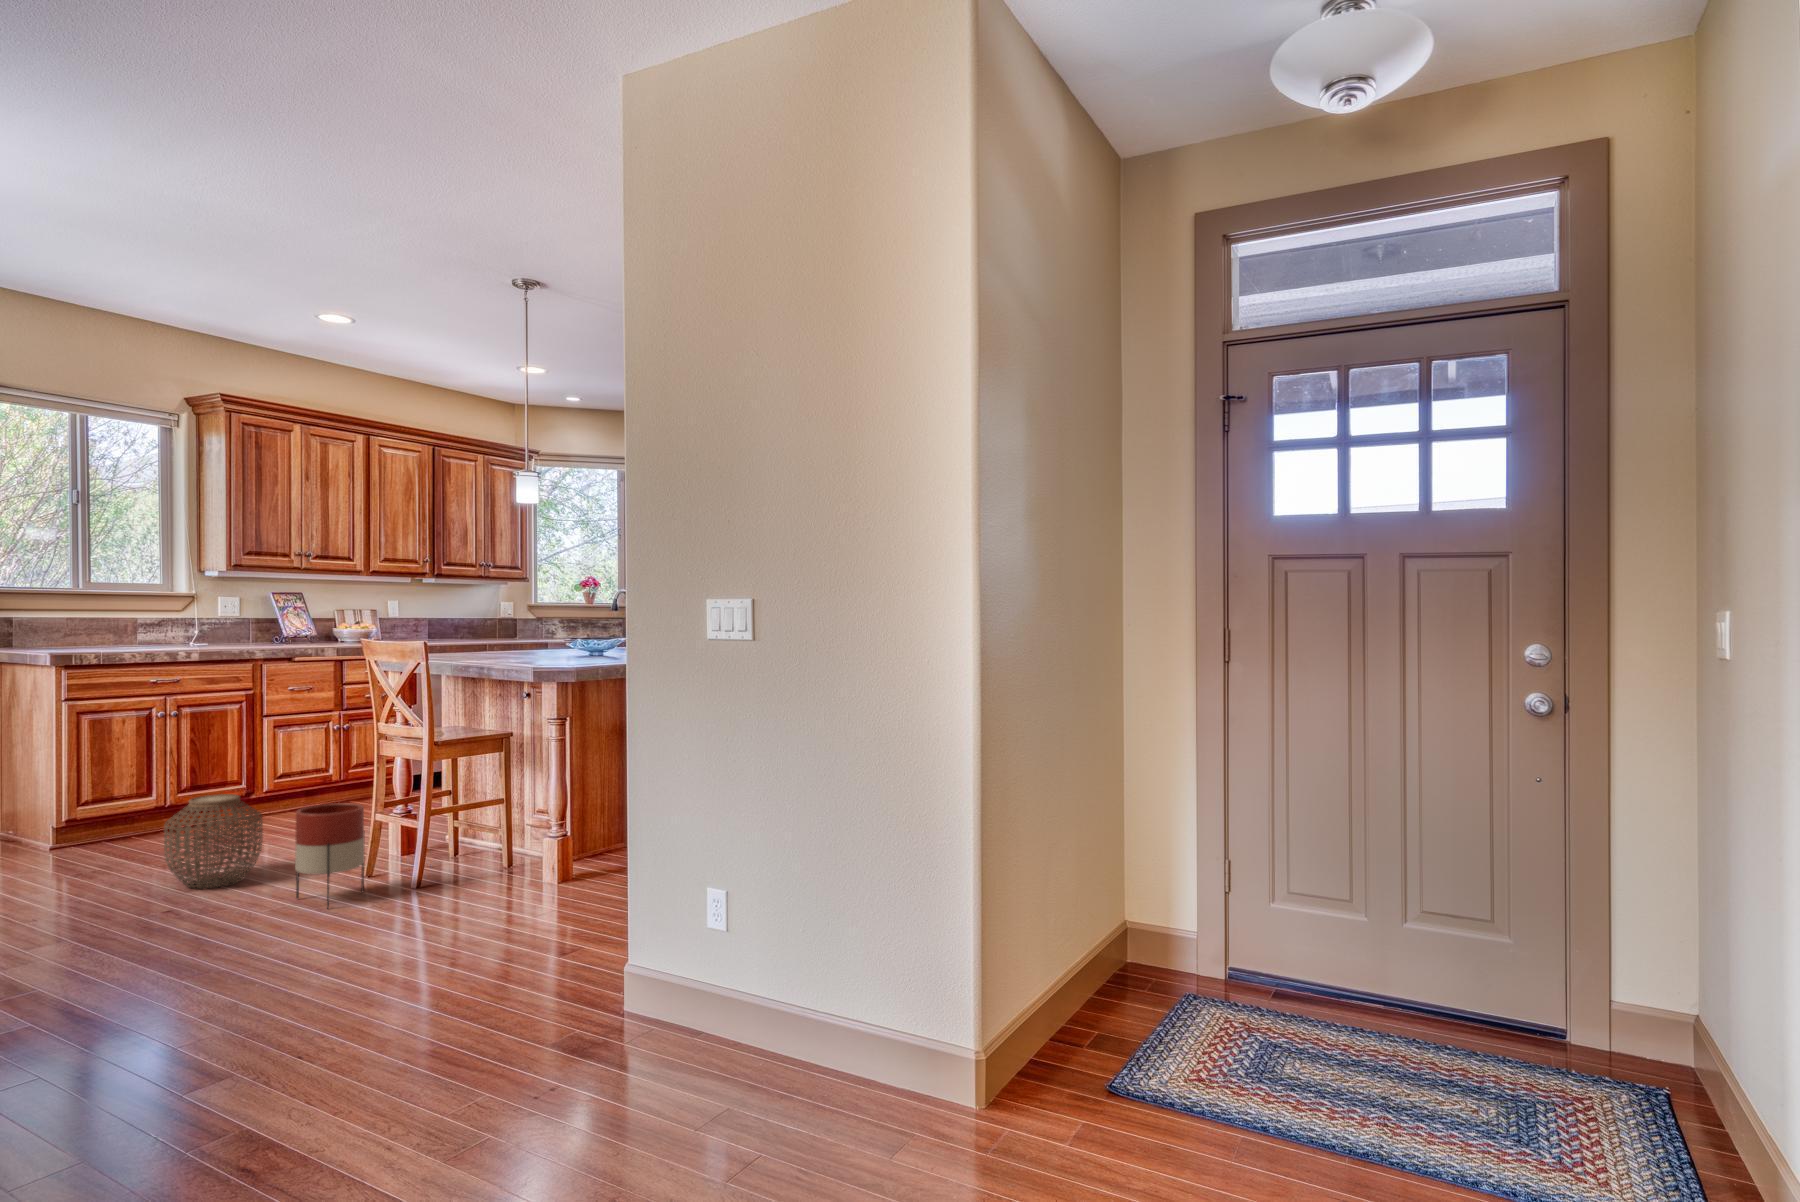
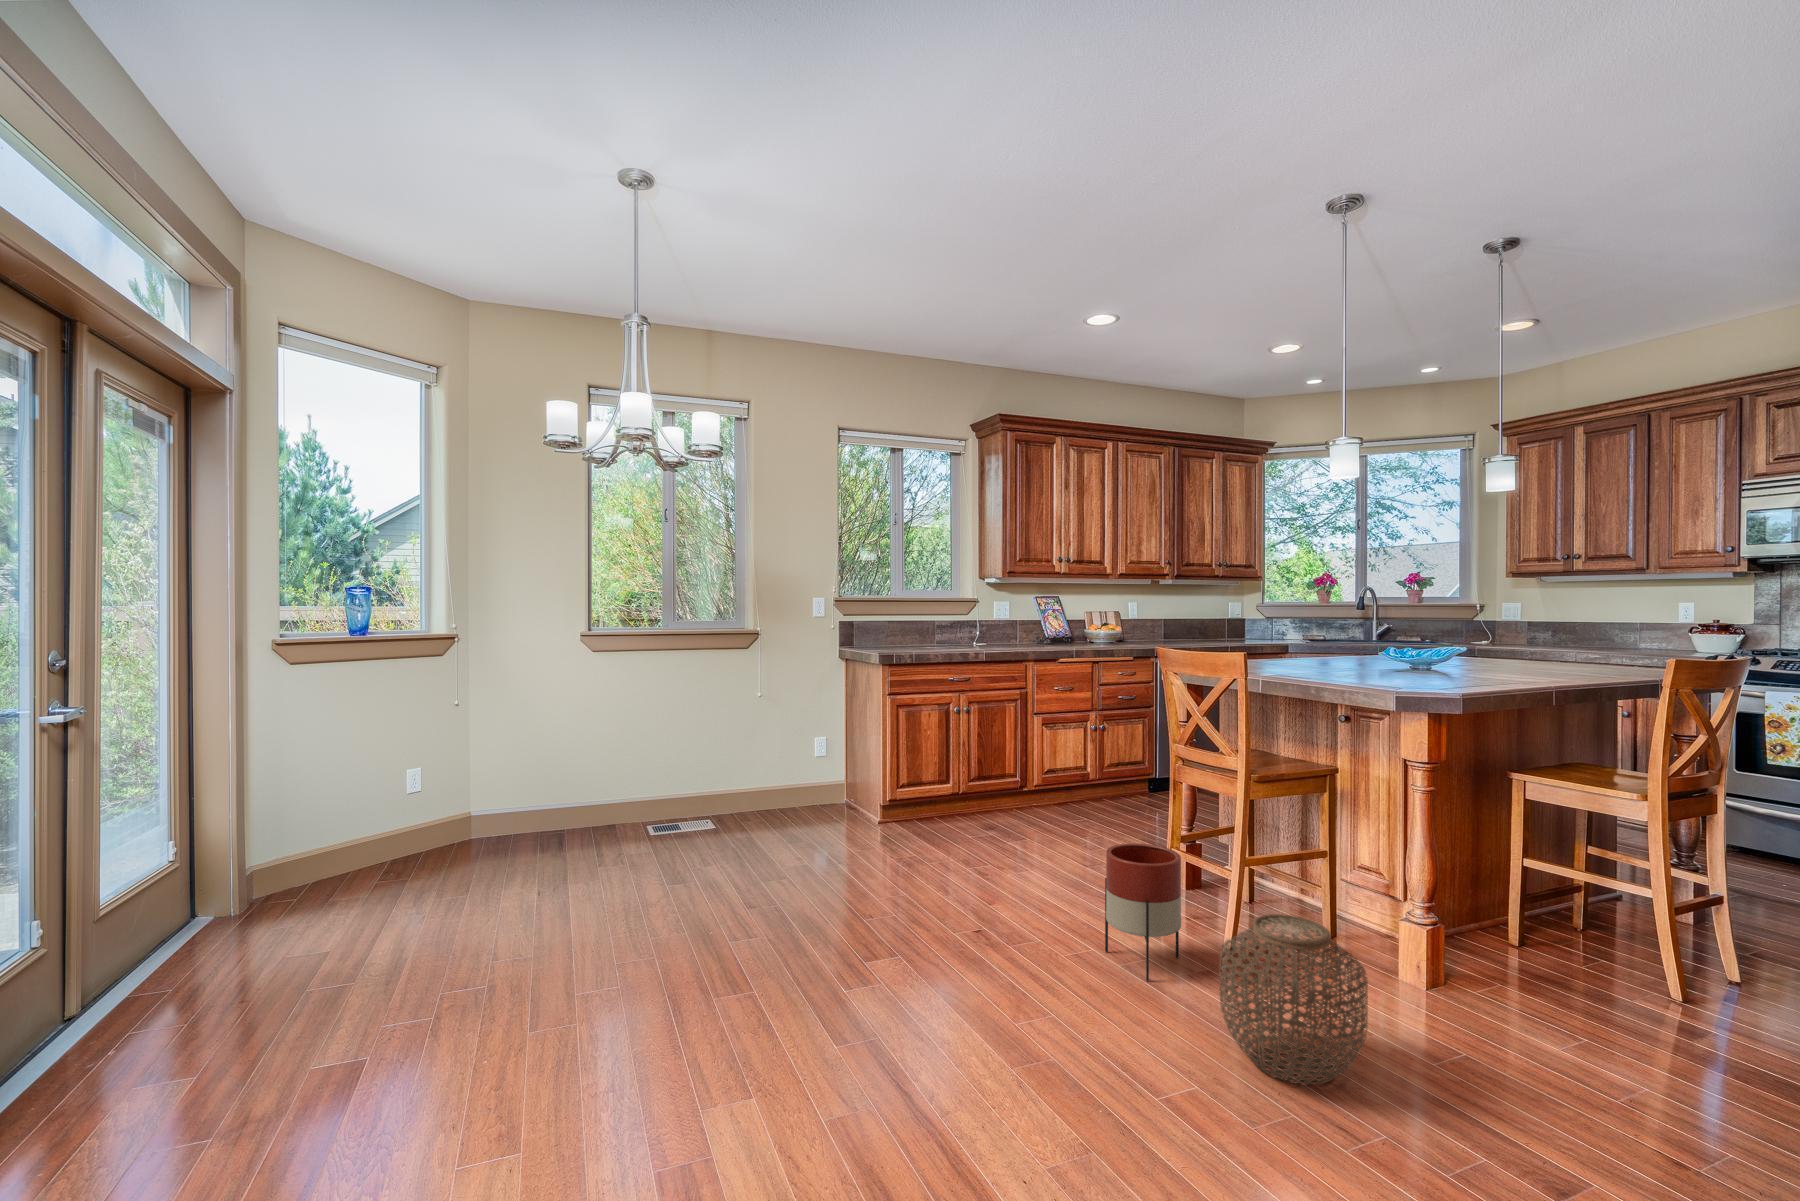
woven basket: present [164,794,263,889] -> present [1219,914,1368,1085]

